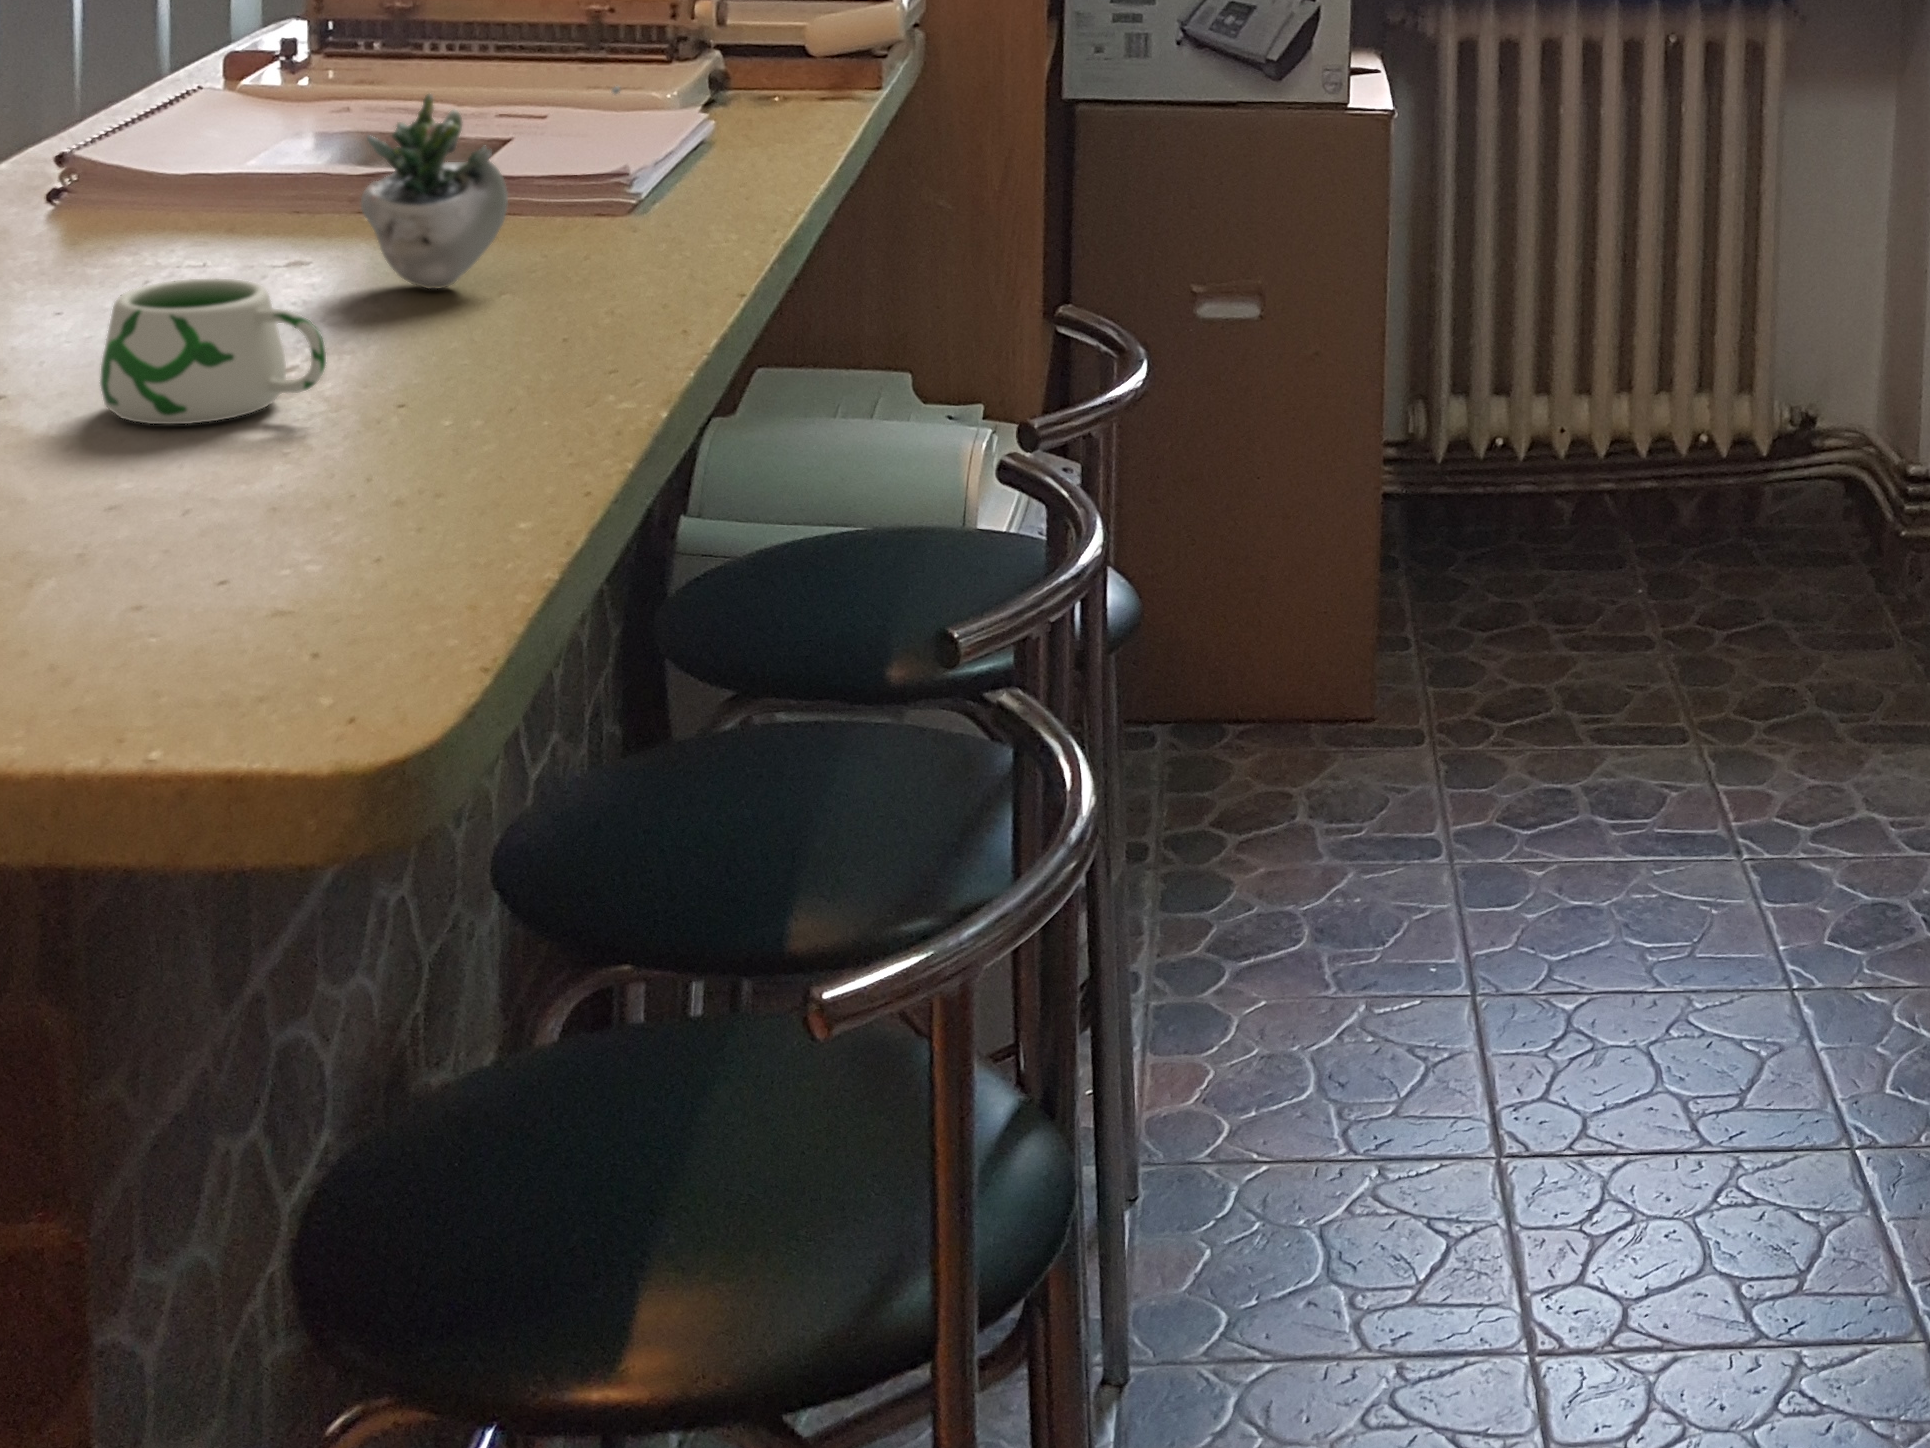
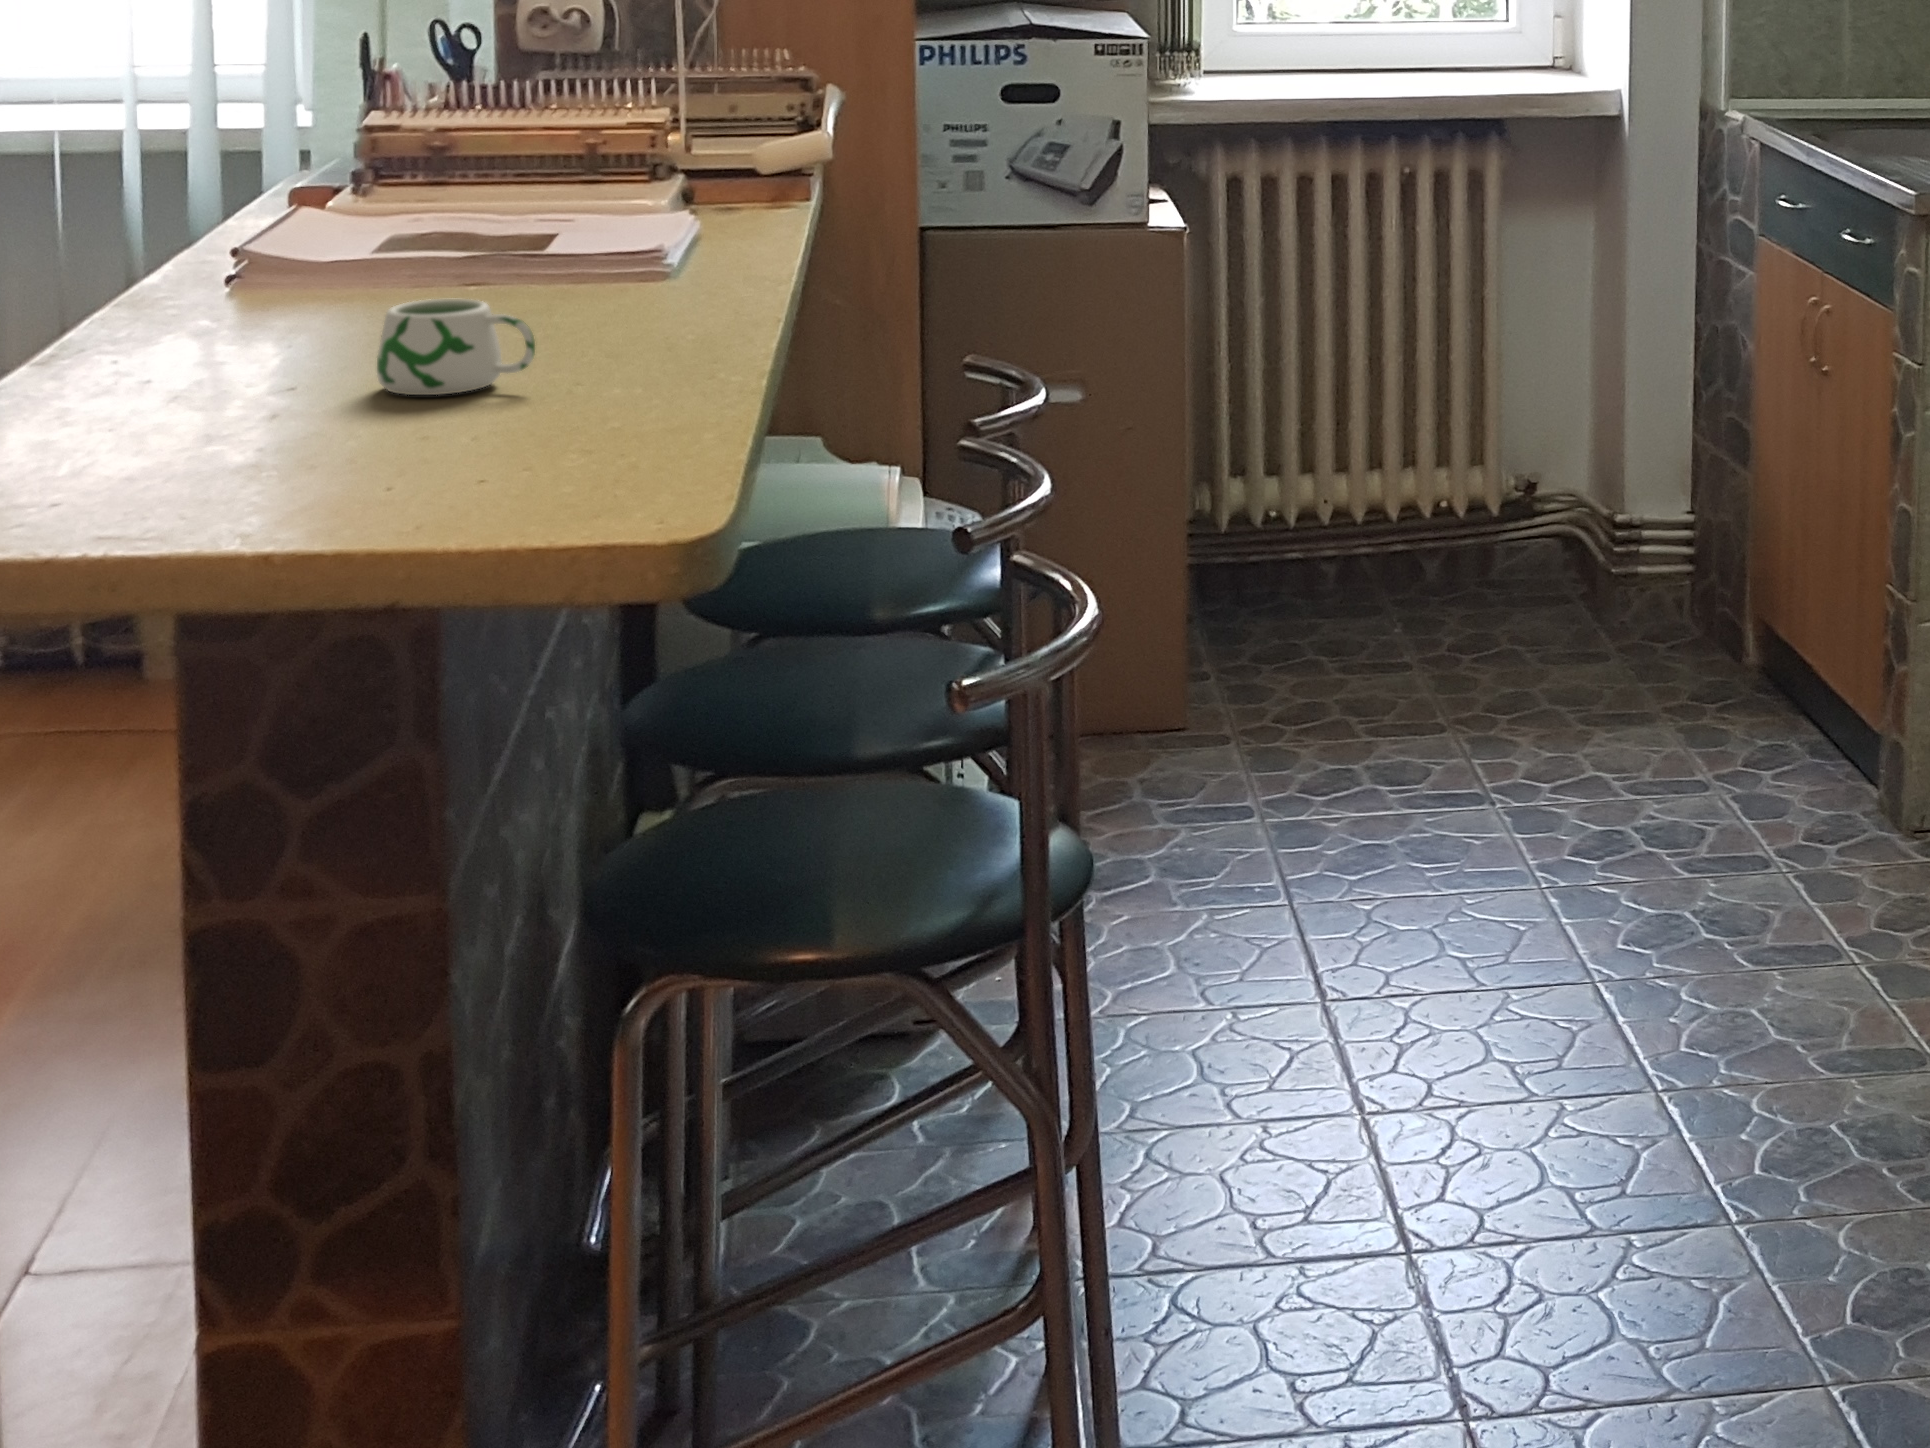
succulent plant: present [361,87,620,289] -> none [507,167,697,320]

